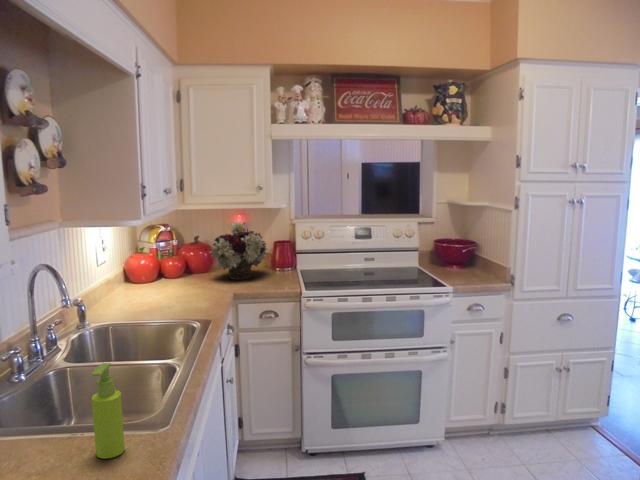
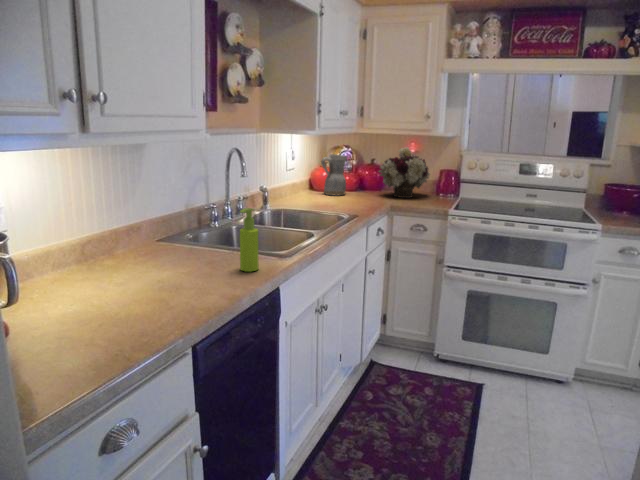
ceramic pitcher: none [138,237,172,288] -> present [321,154,347,196]

